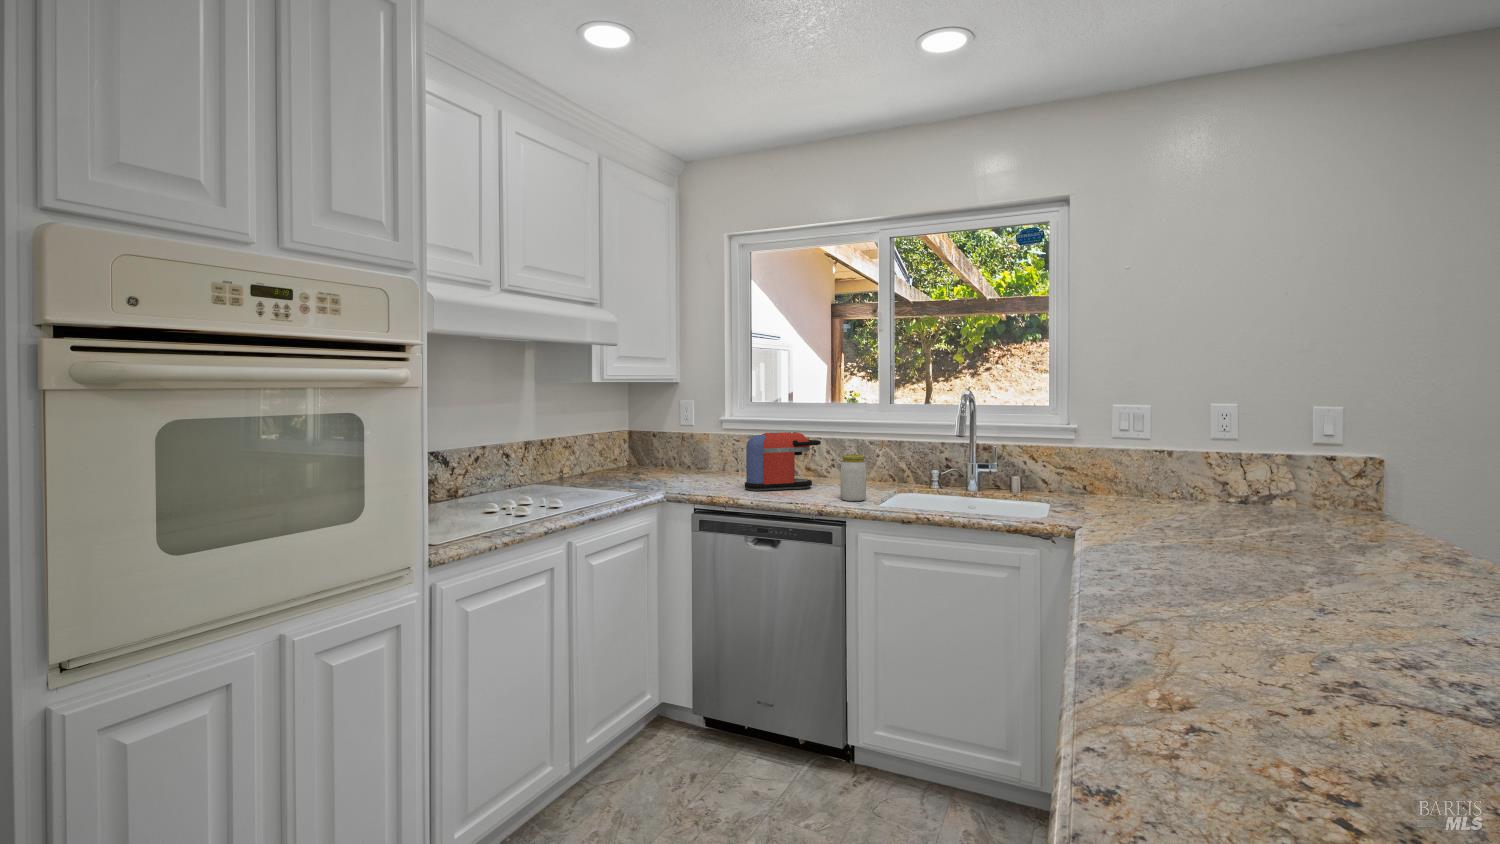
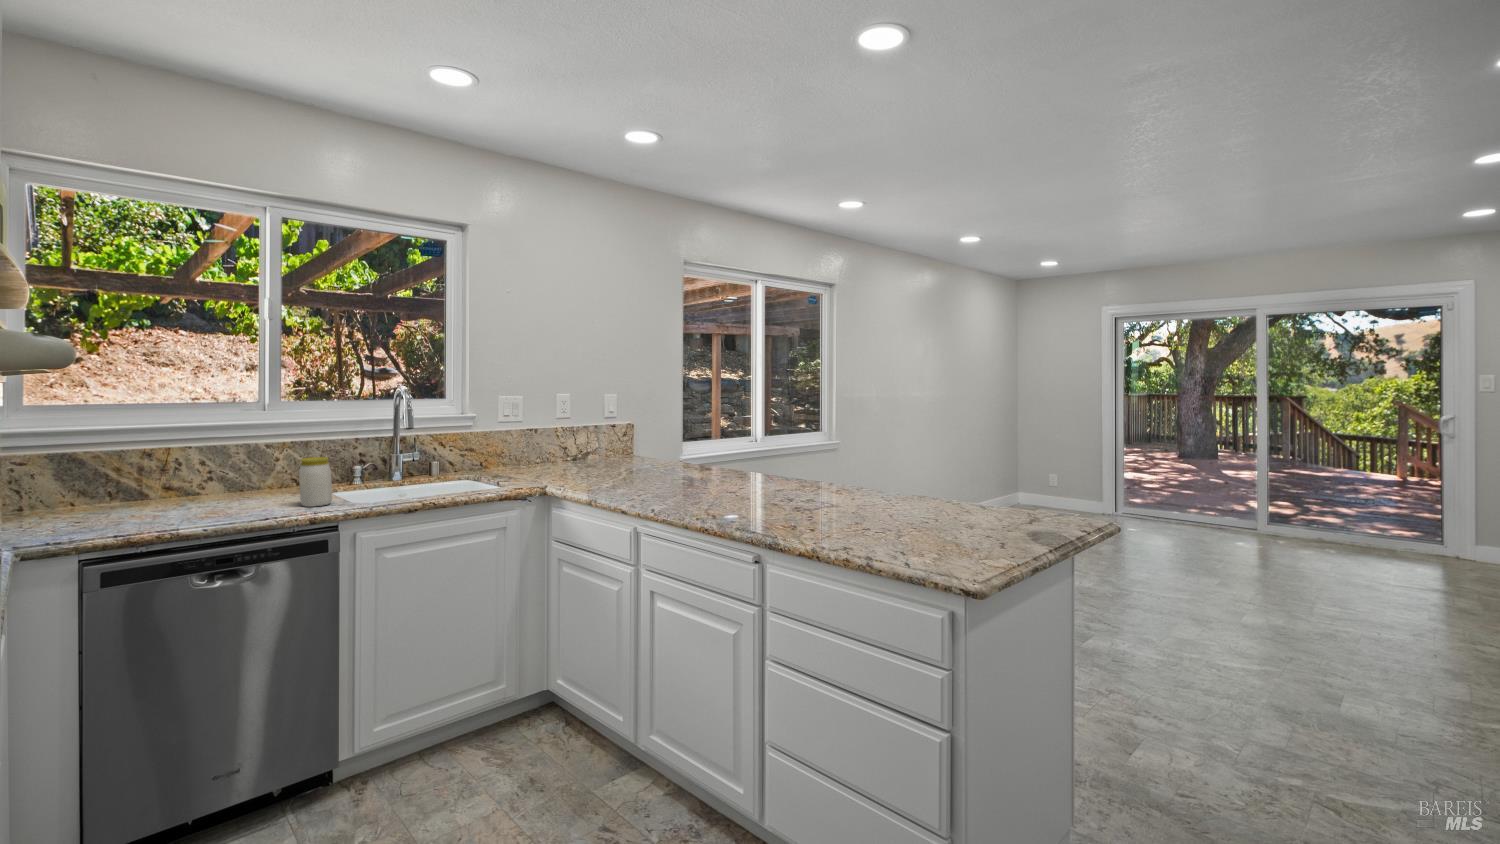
coffee maker: present [745,432,821,491] -> none [134,441,230,521]

